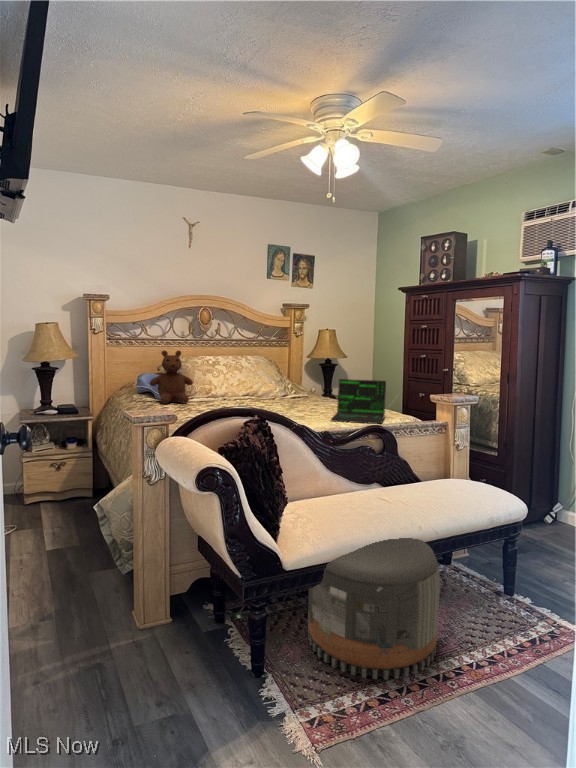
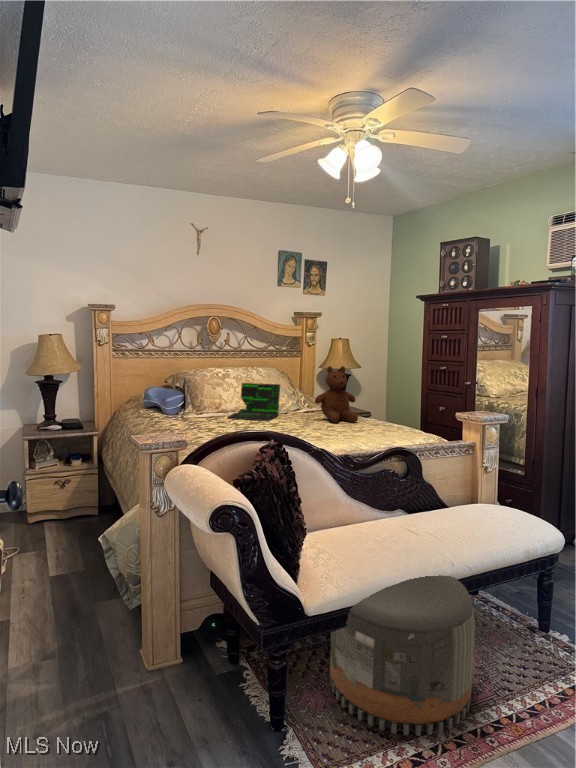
teddy bear: present [150,350,193,404] -> present [315,366,358,423]
laptop: present [331,379,397,424] -> present [228,383,280,421]

